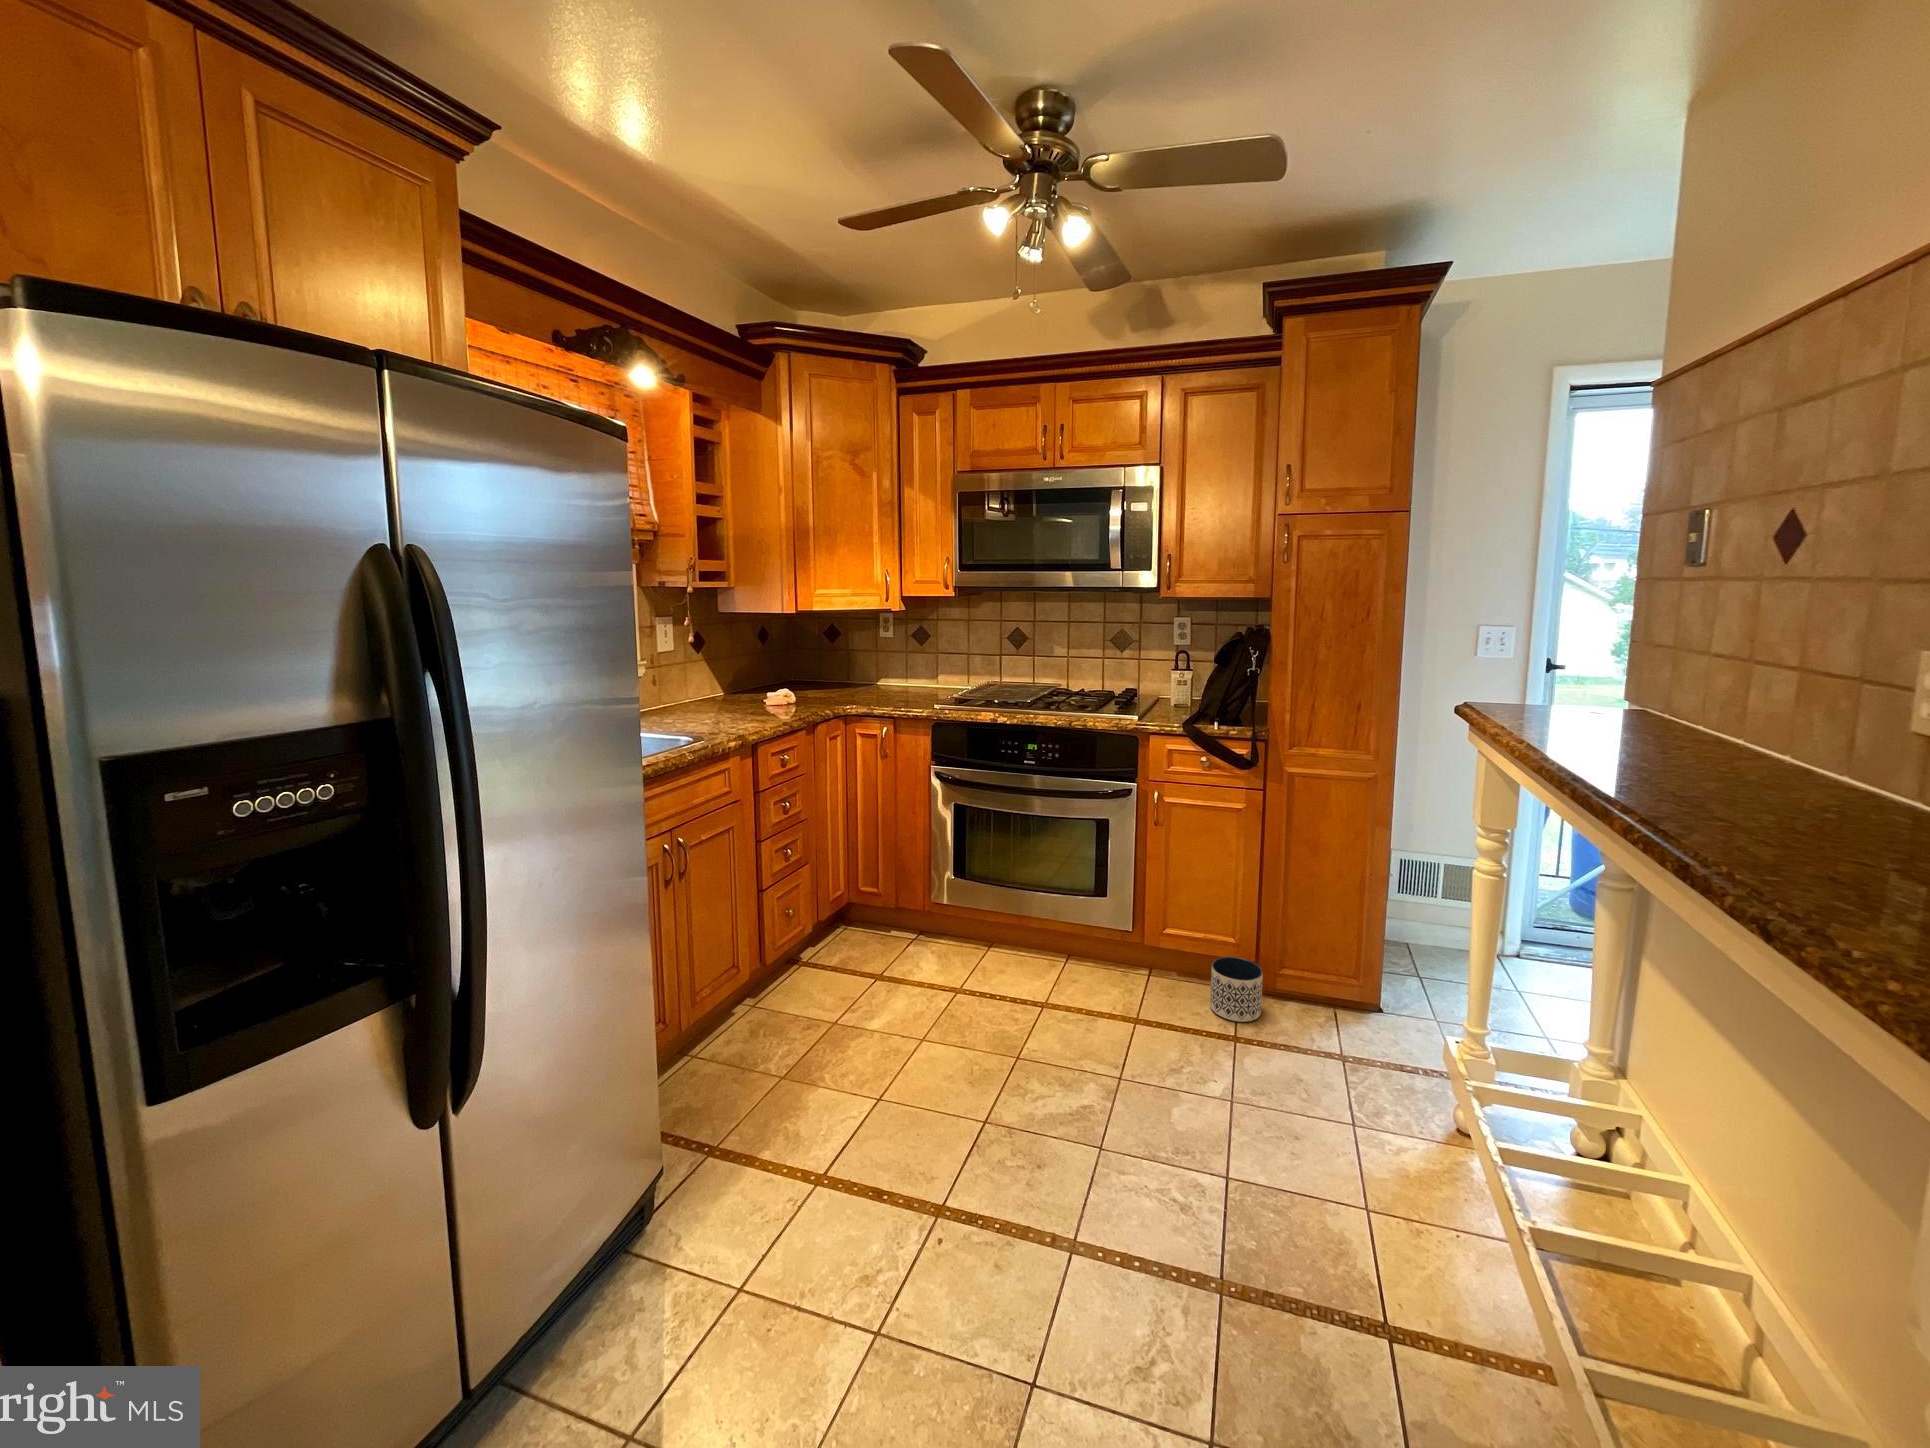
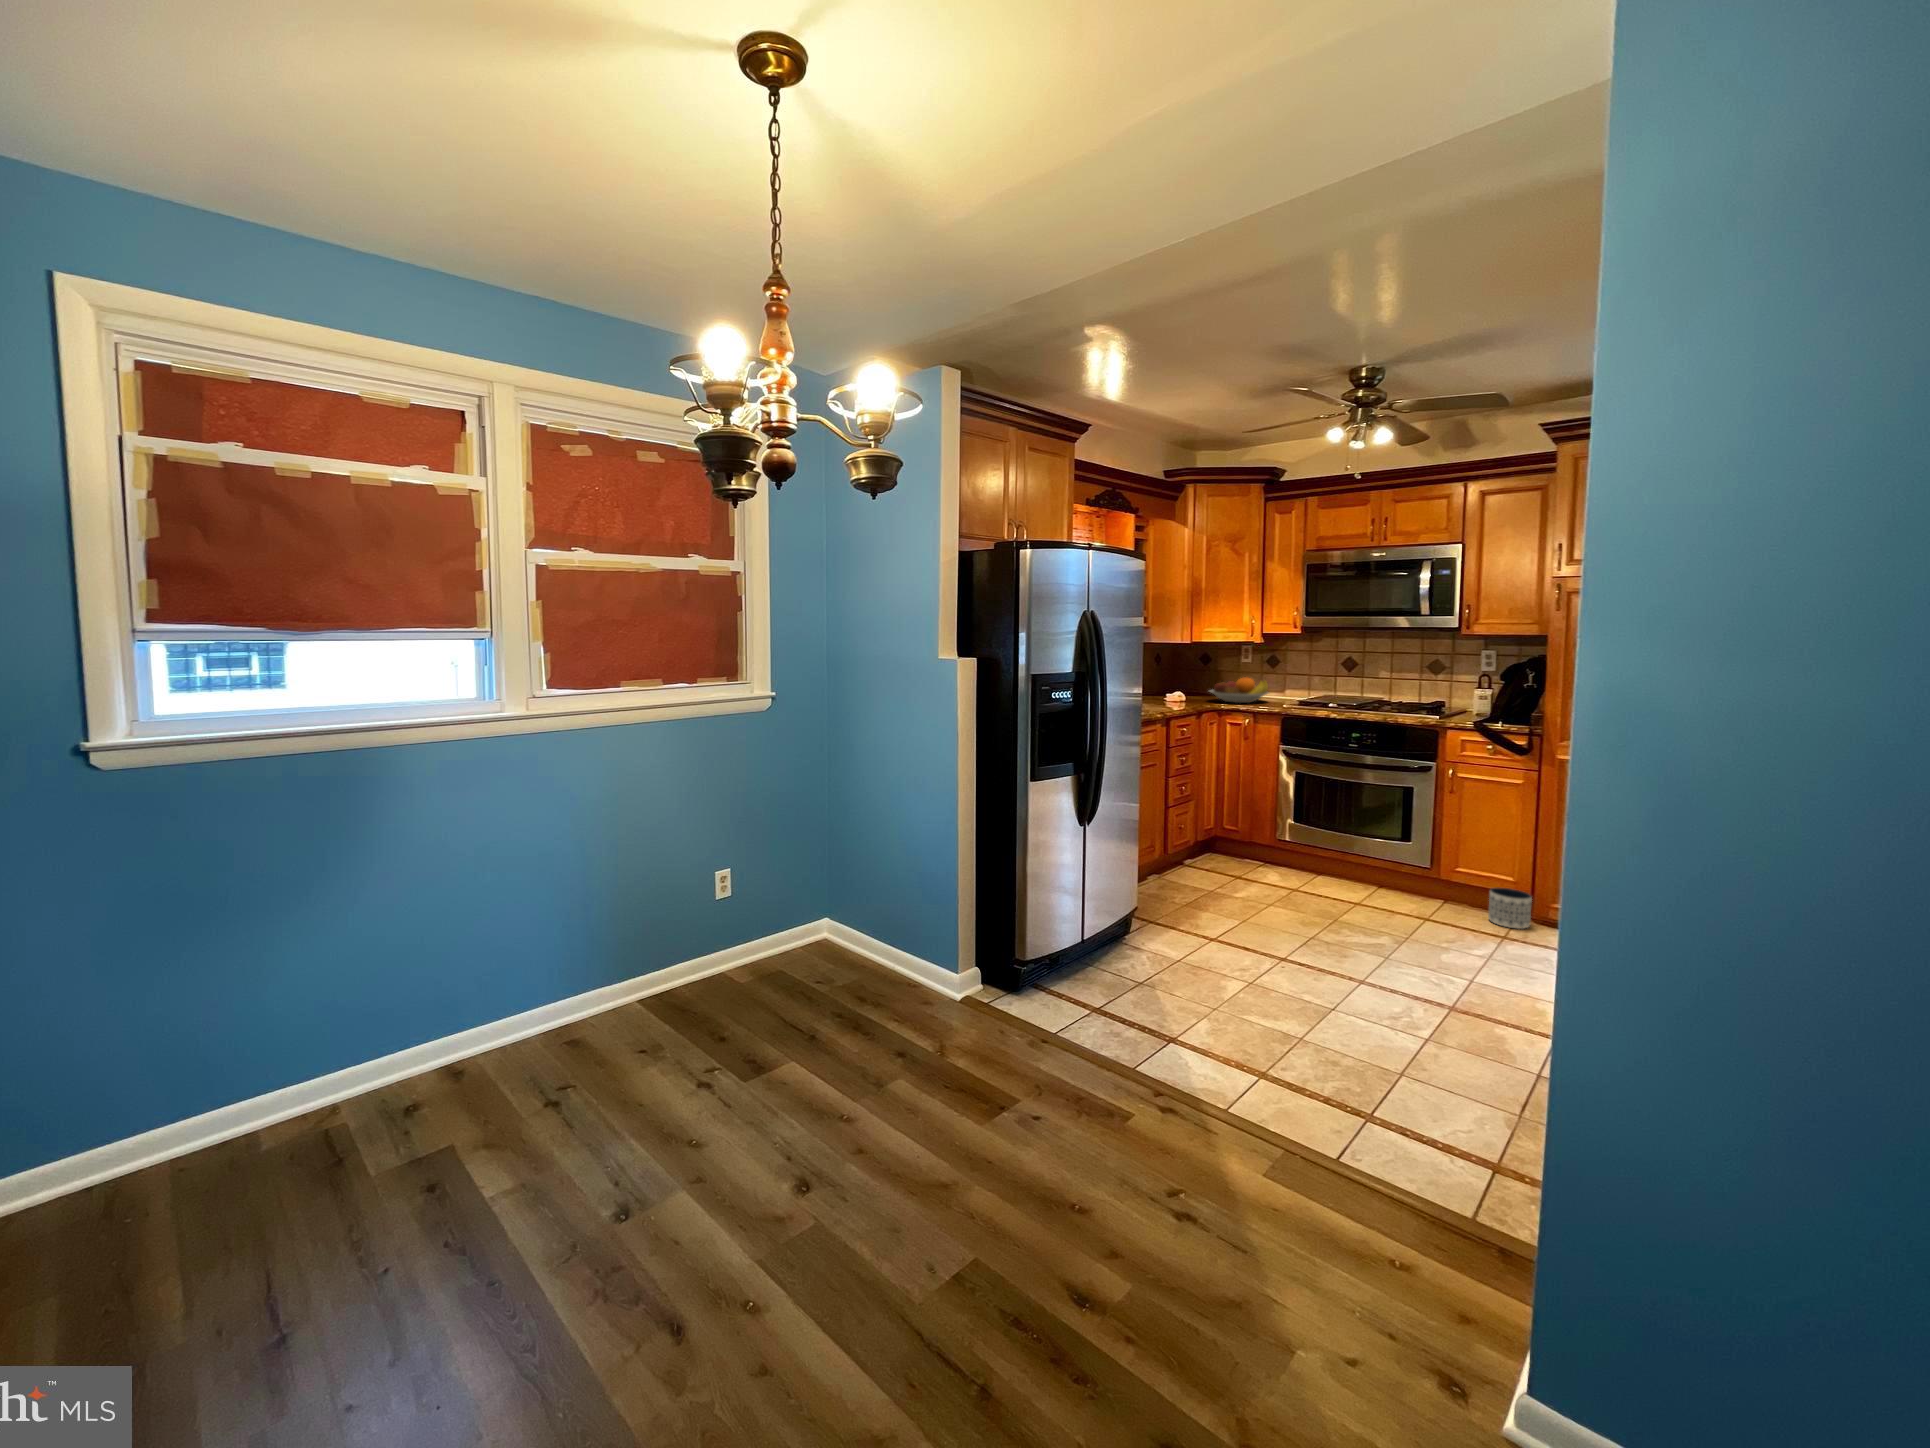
fruit bowl: none [829,662,916,701] -> present [1209,677,1269,703]

